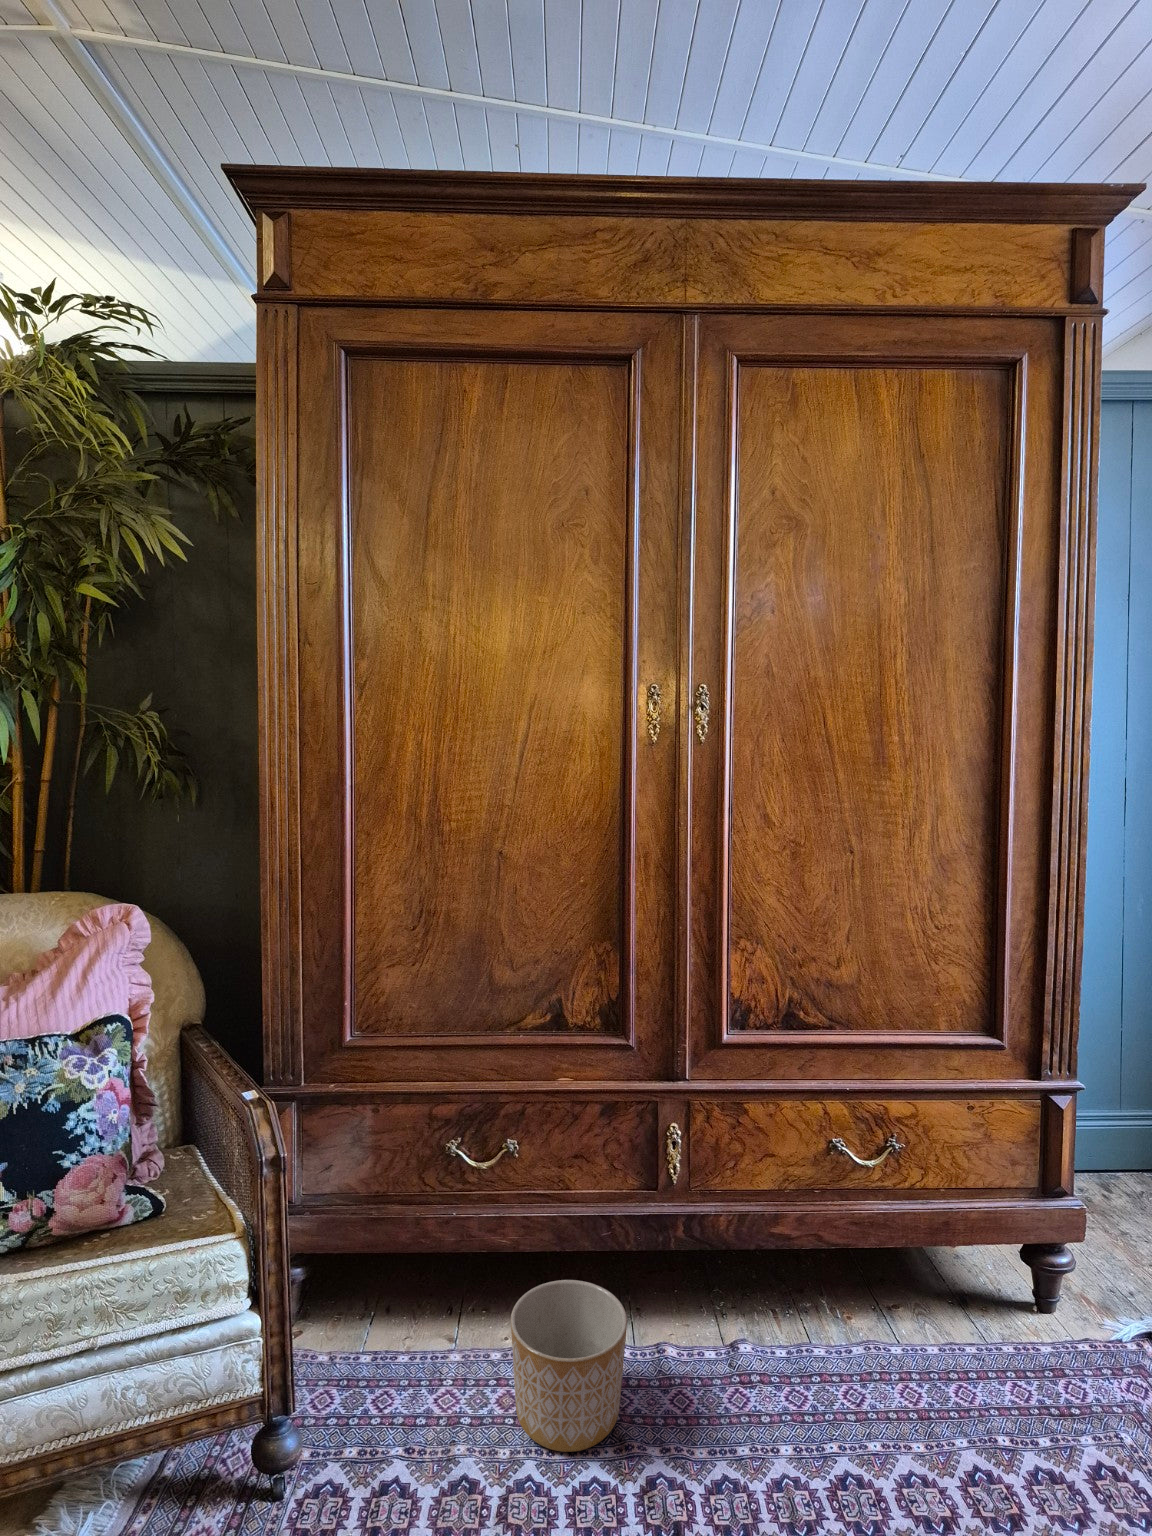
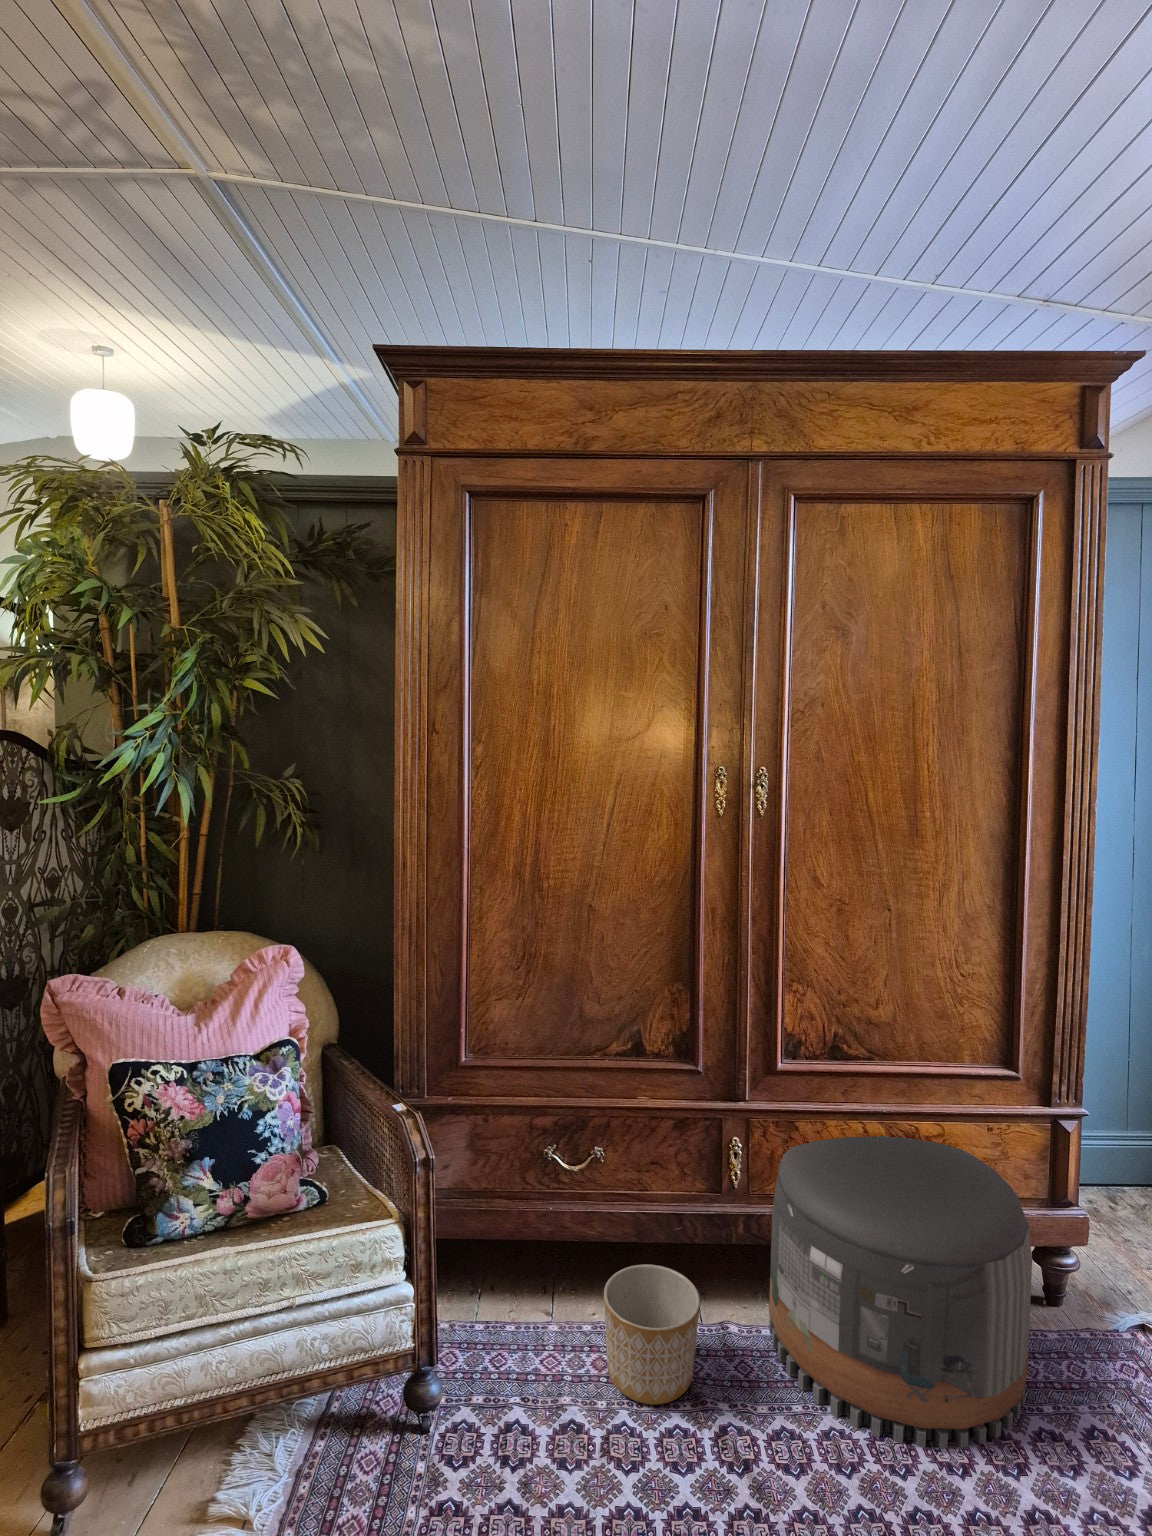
pouf: none [715,1109,1023,1500] -> present [769,1136,1032,1449]

